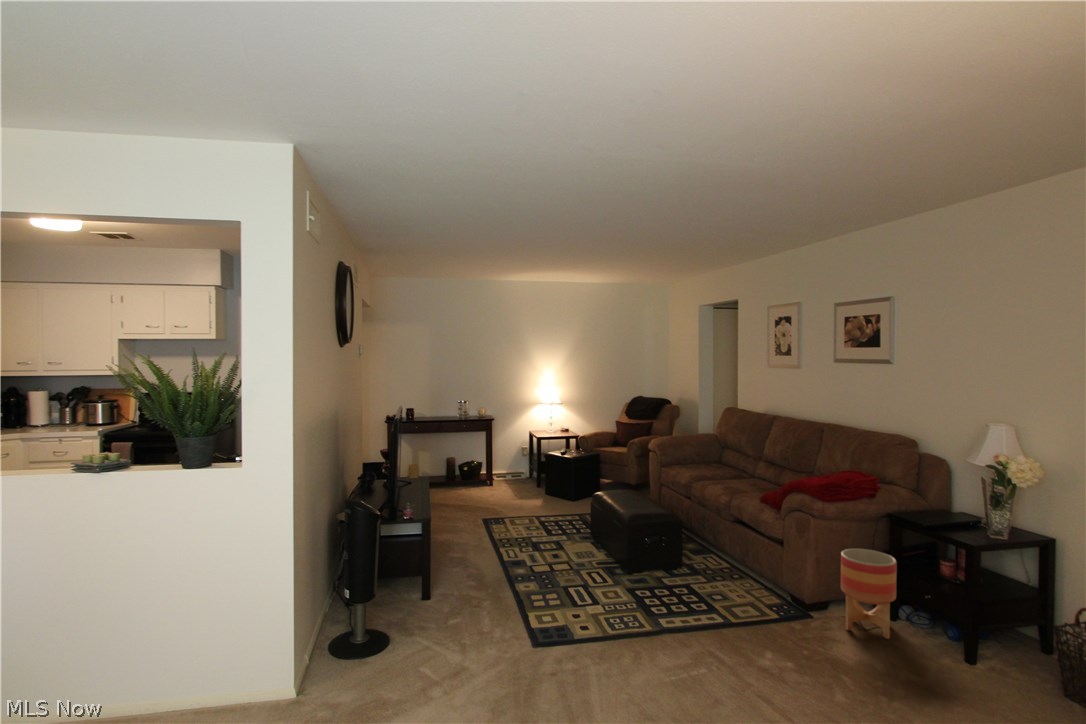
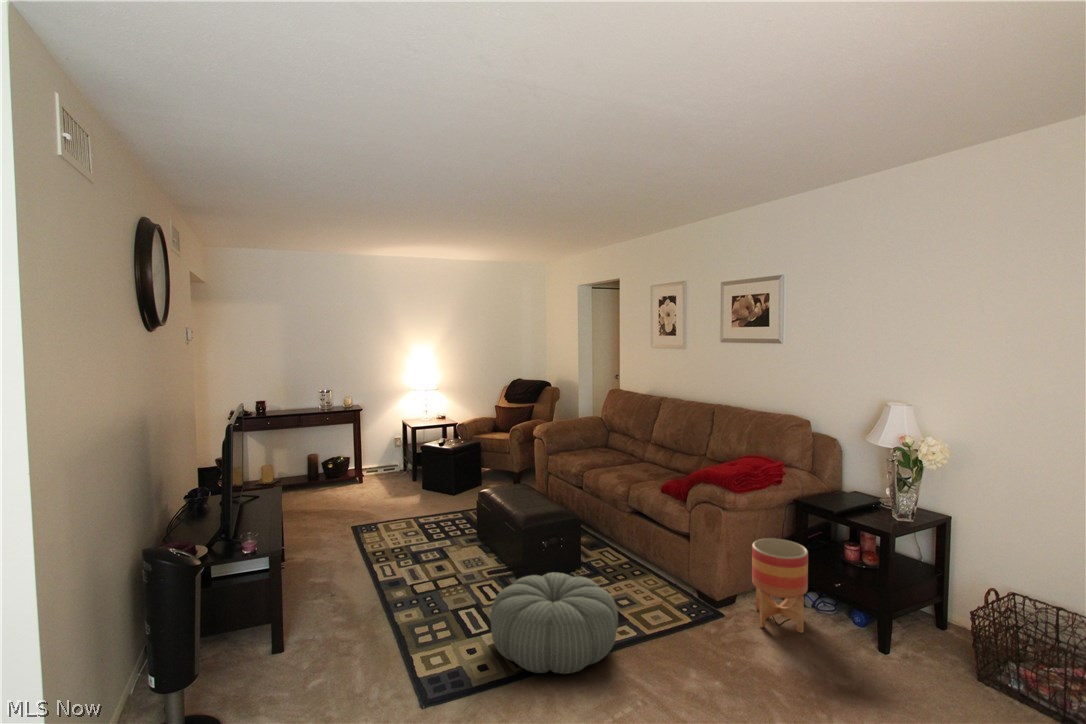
pouf: none [593,561,705,640] -> present [490,573,618,674]

